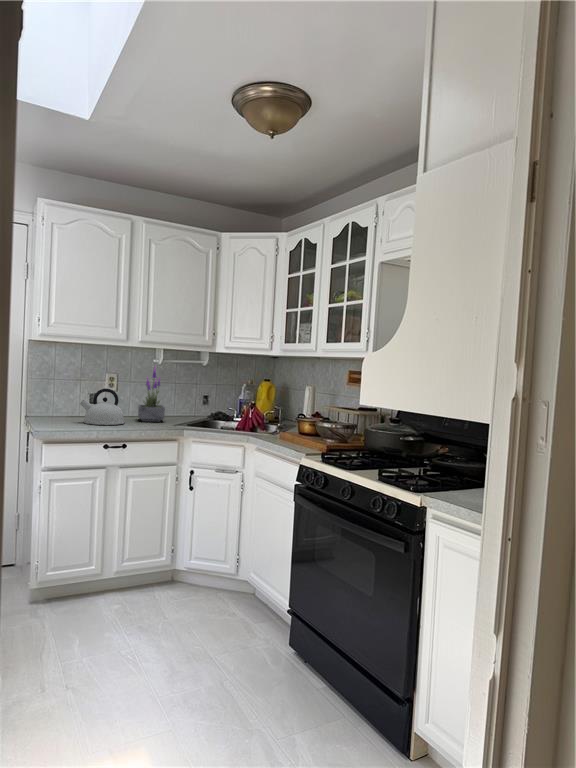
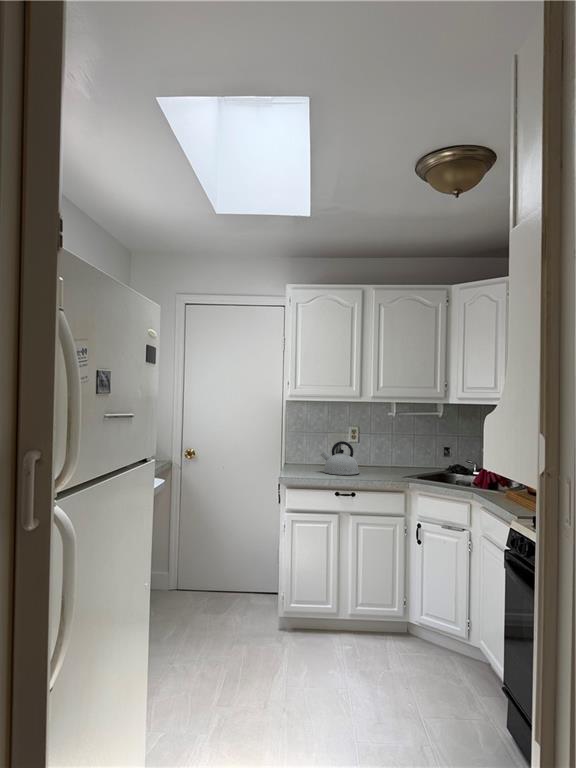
potted plant: present [138,367,165,422] -> none [374,418,399,474]

